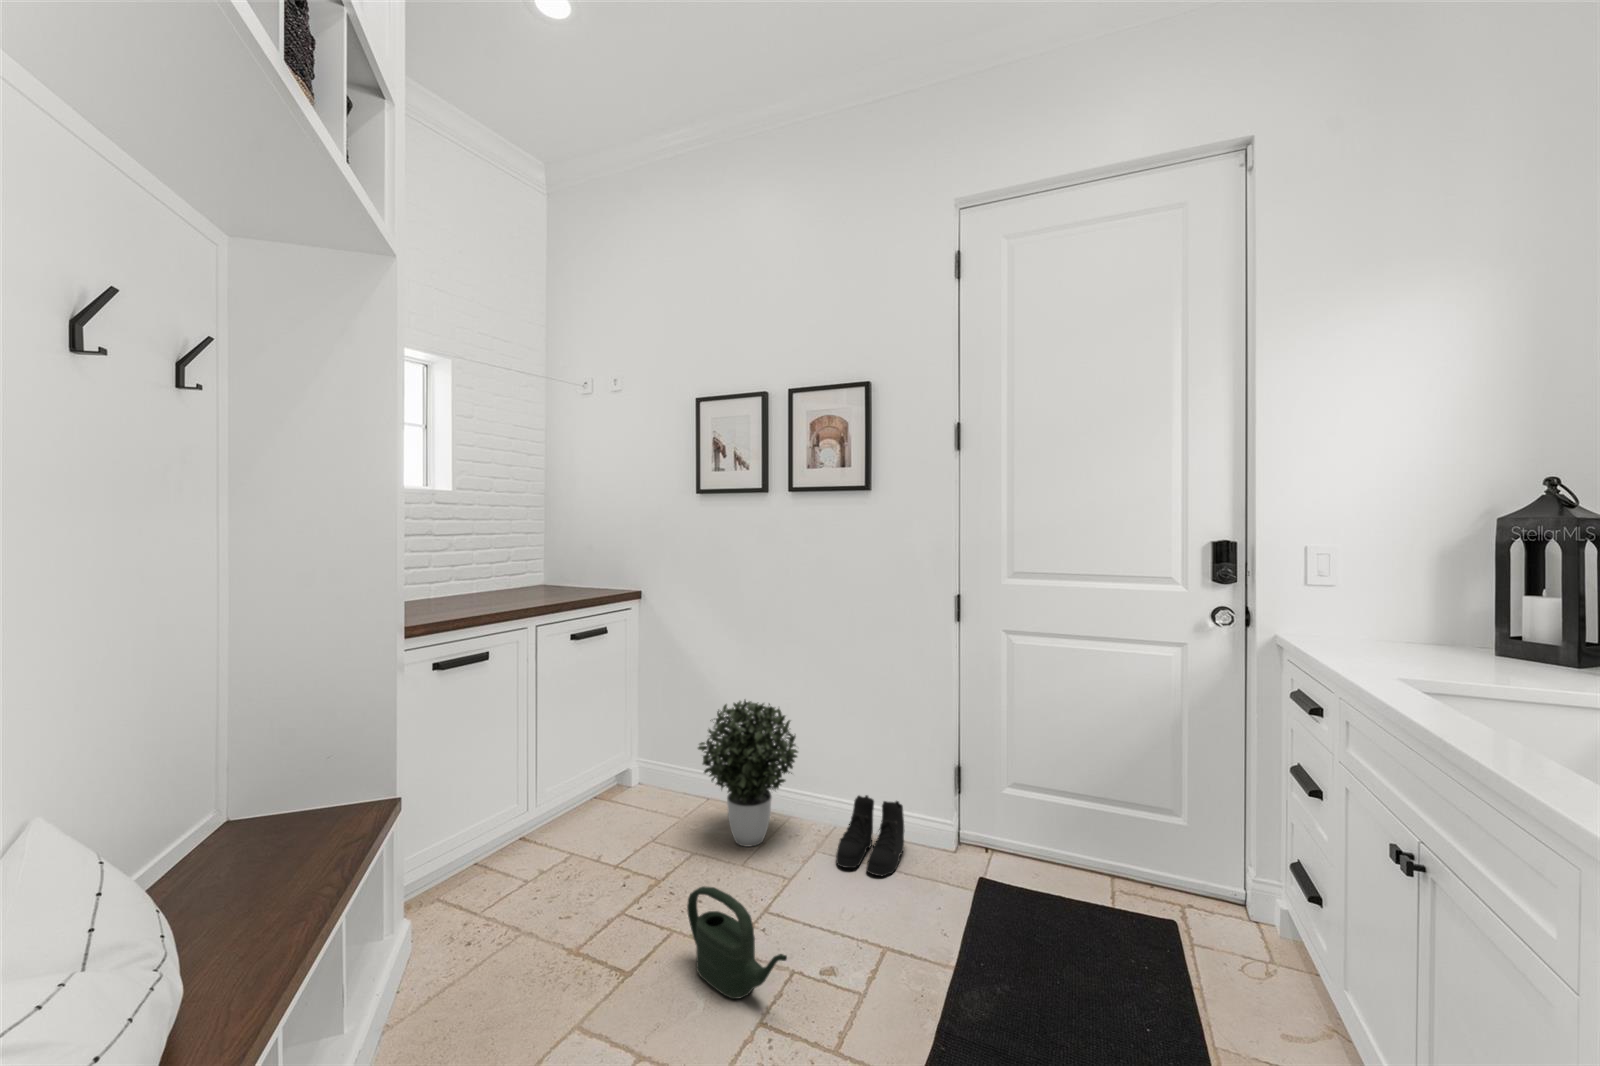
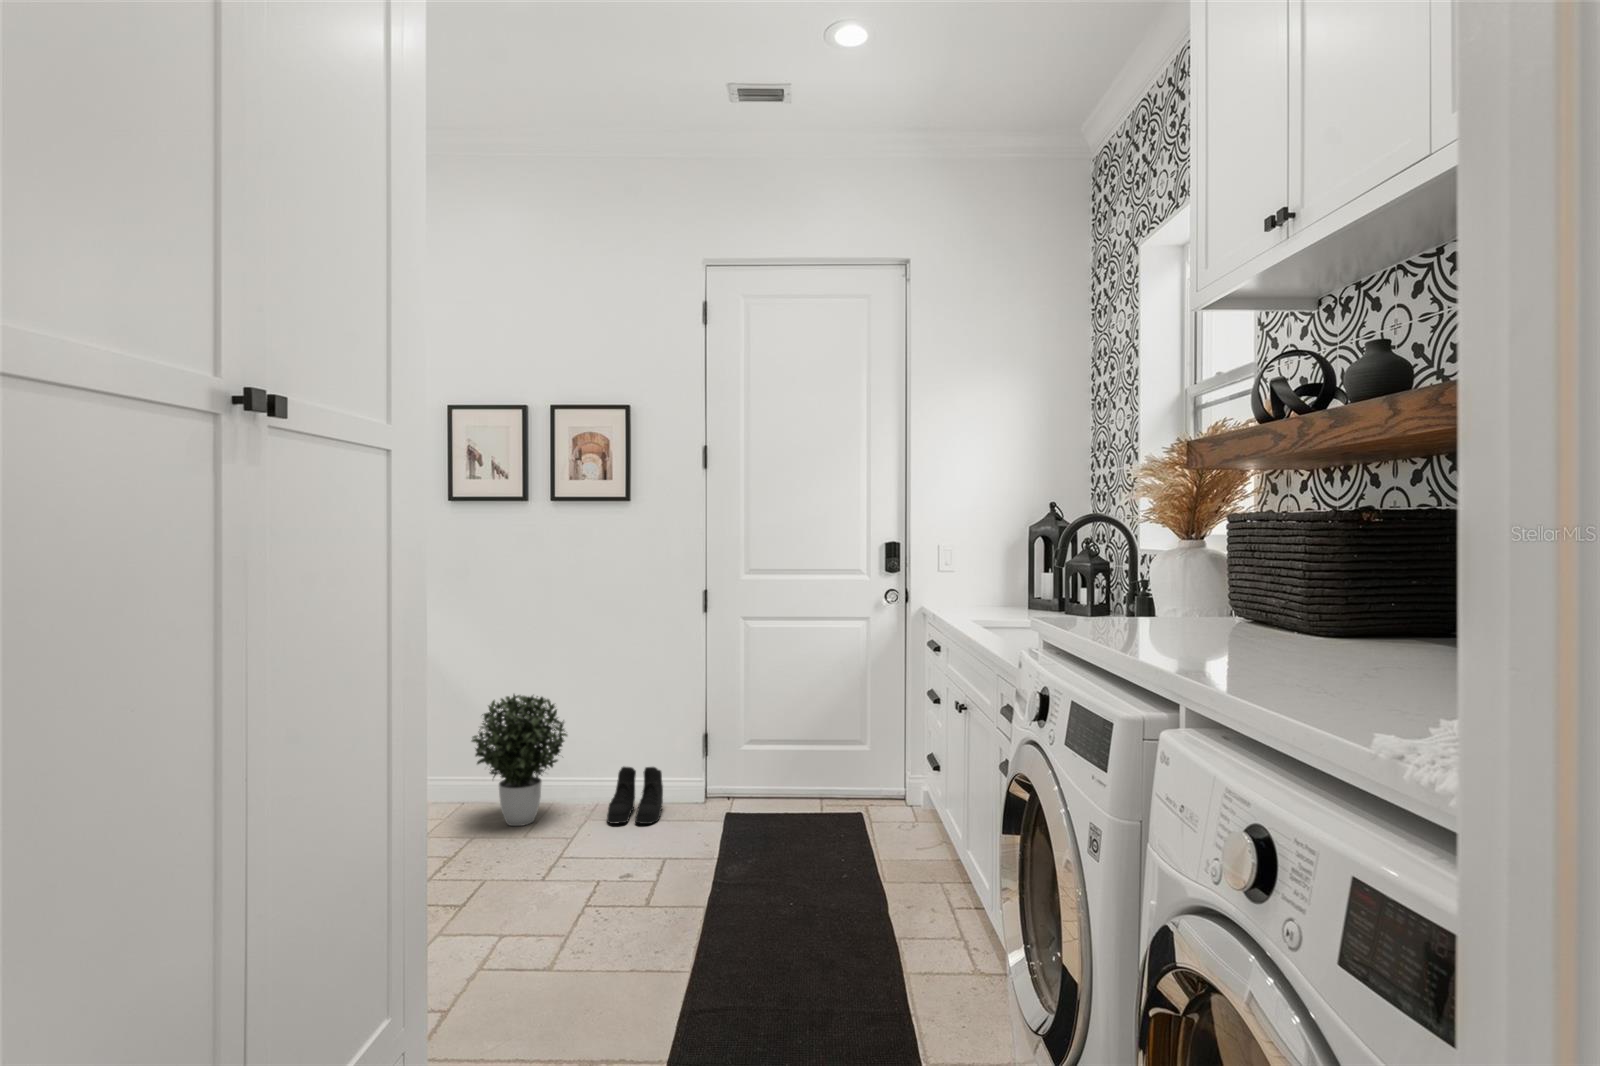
watering can: present [687,886,787,999] -> none [506,826,605,901]

